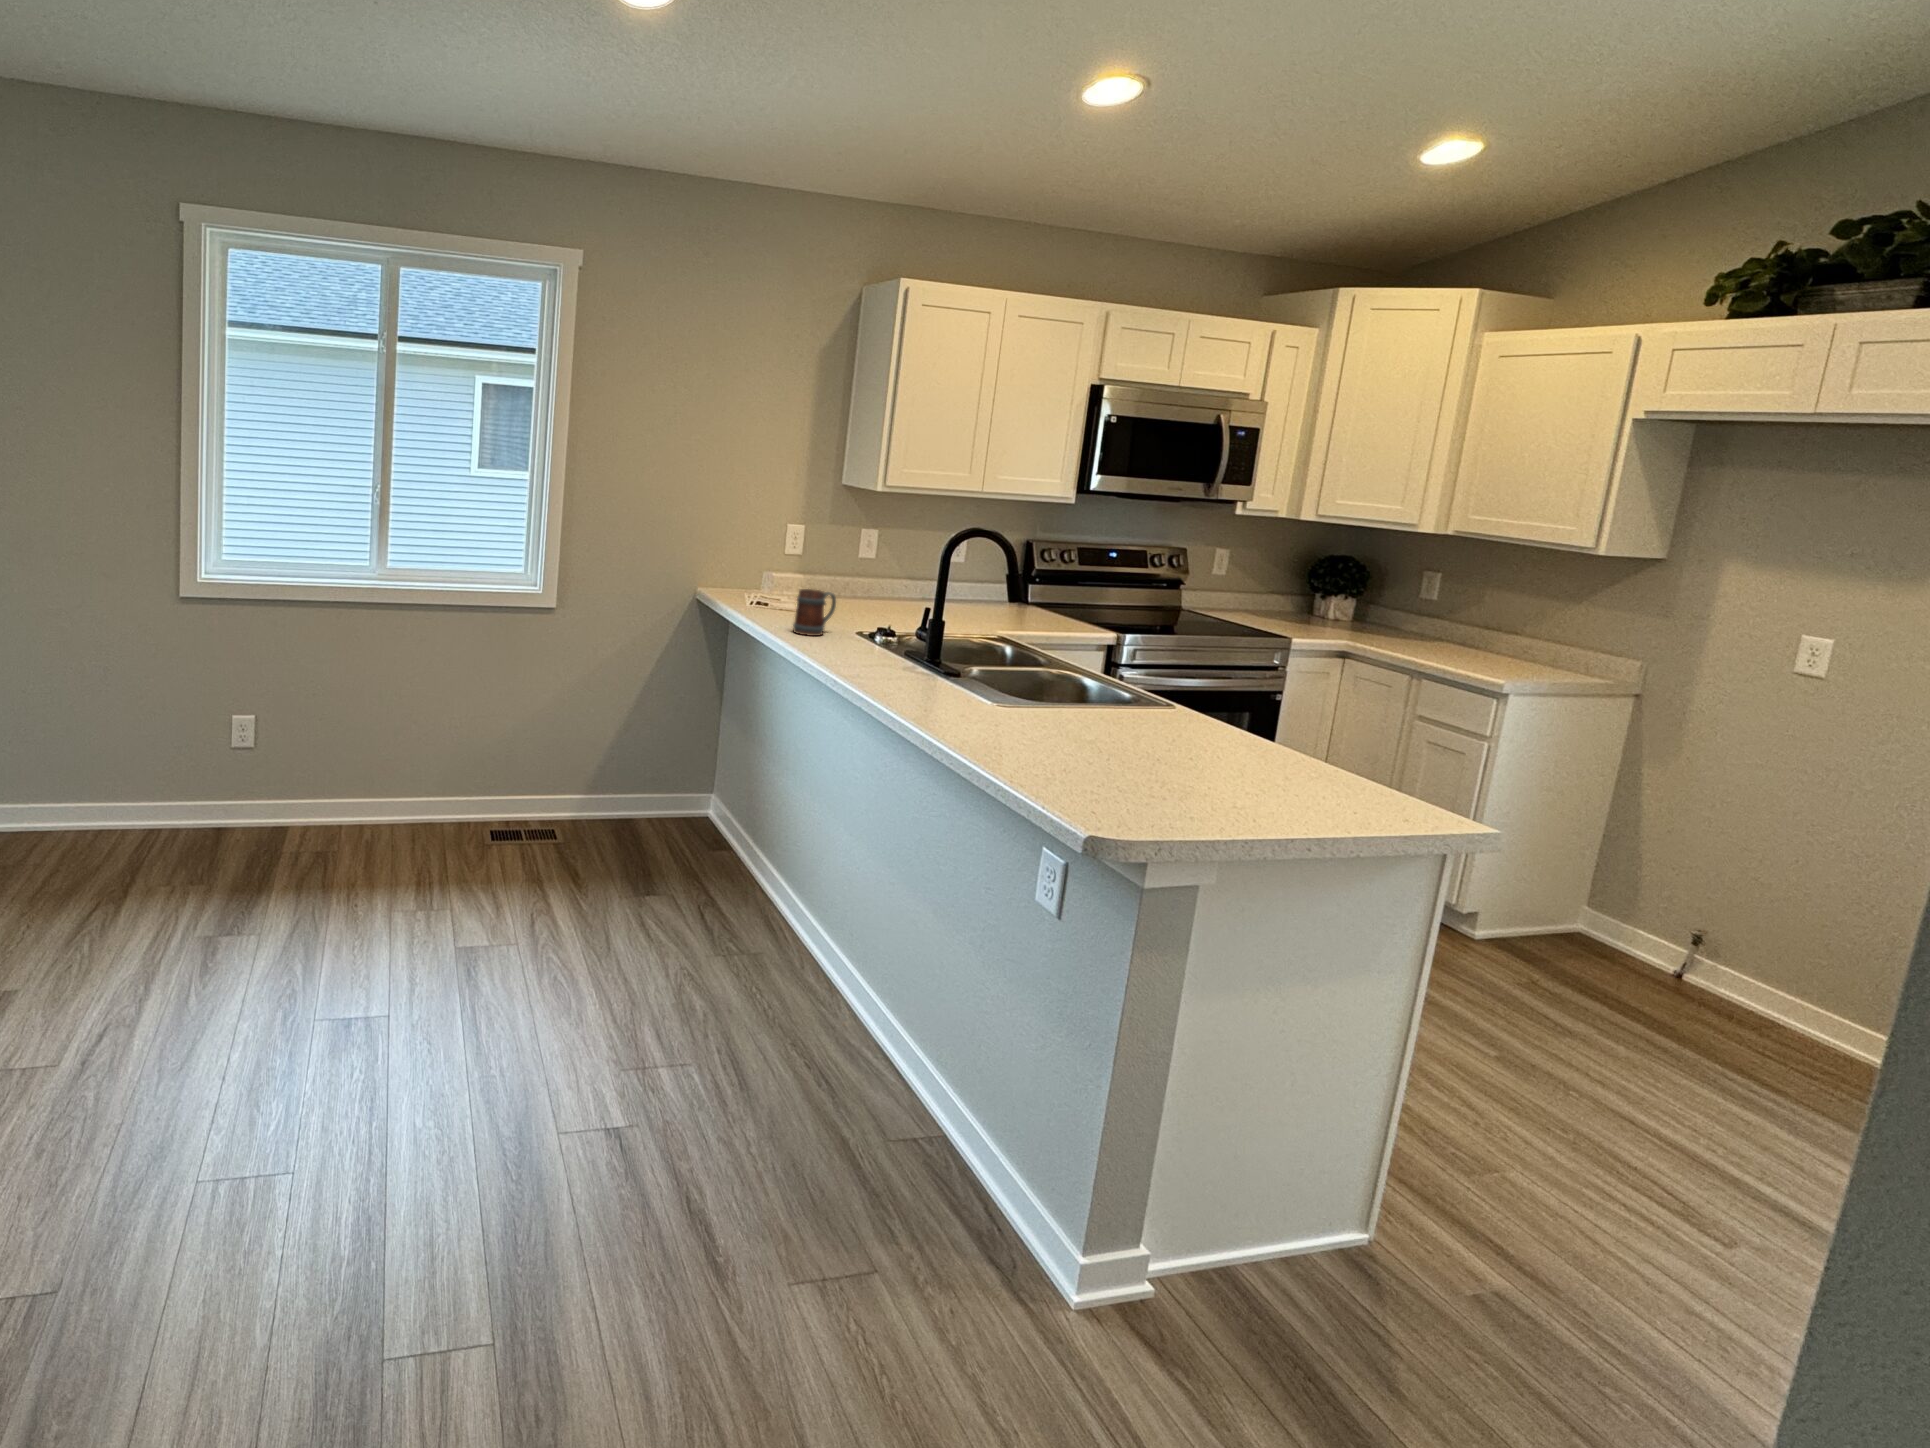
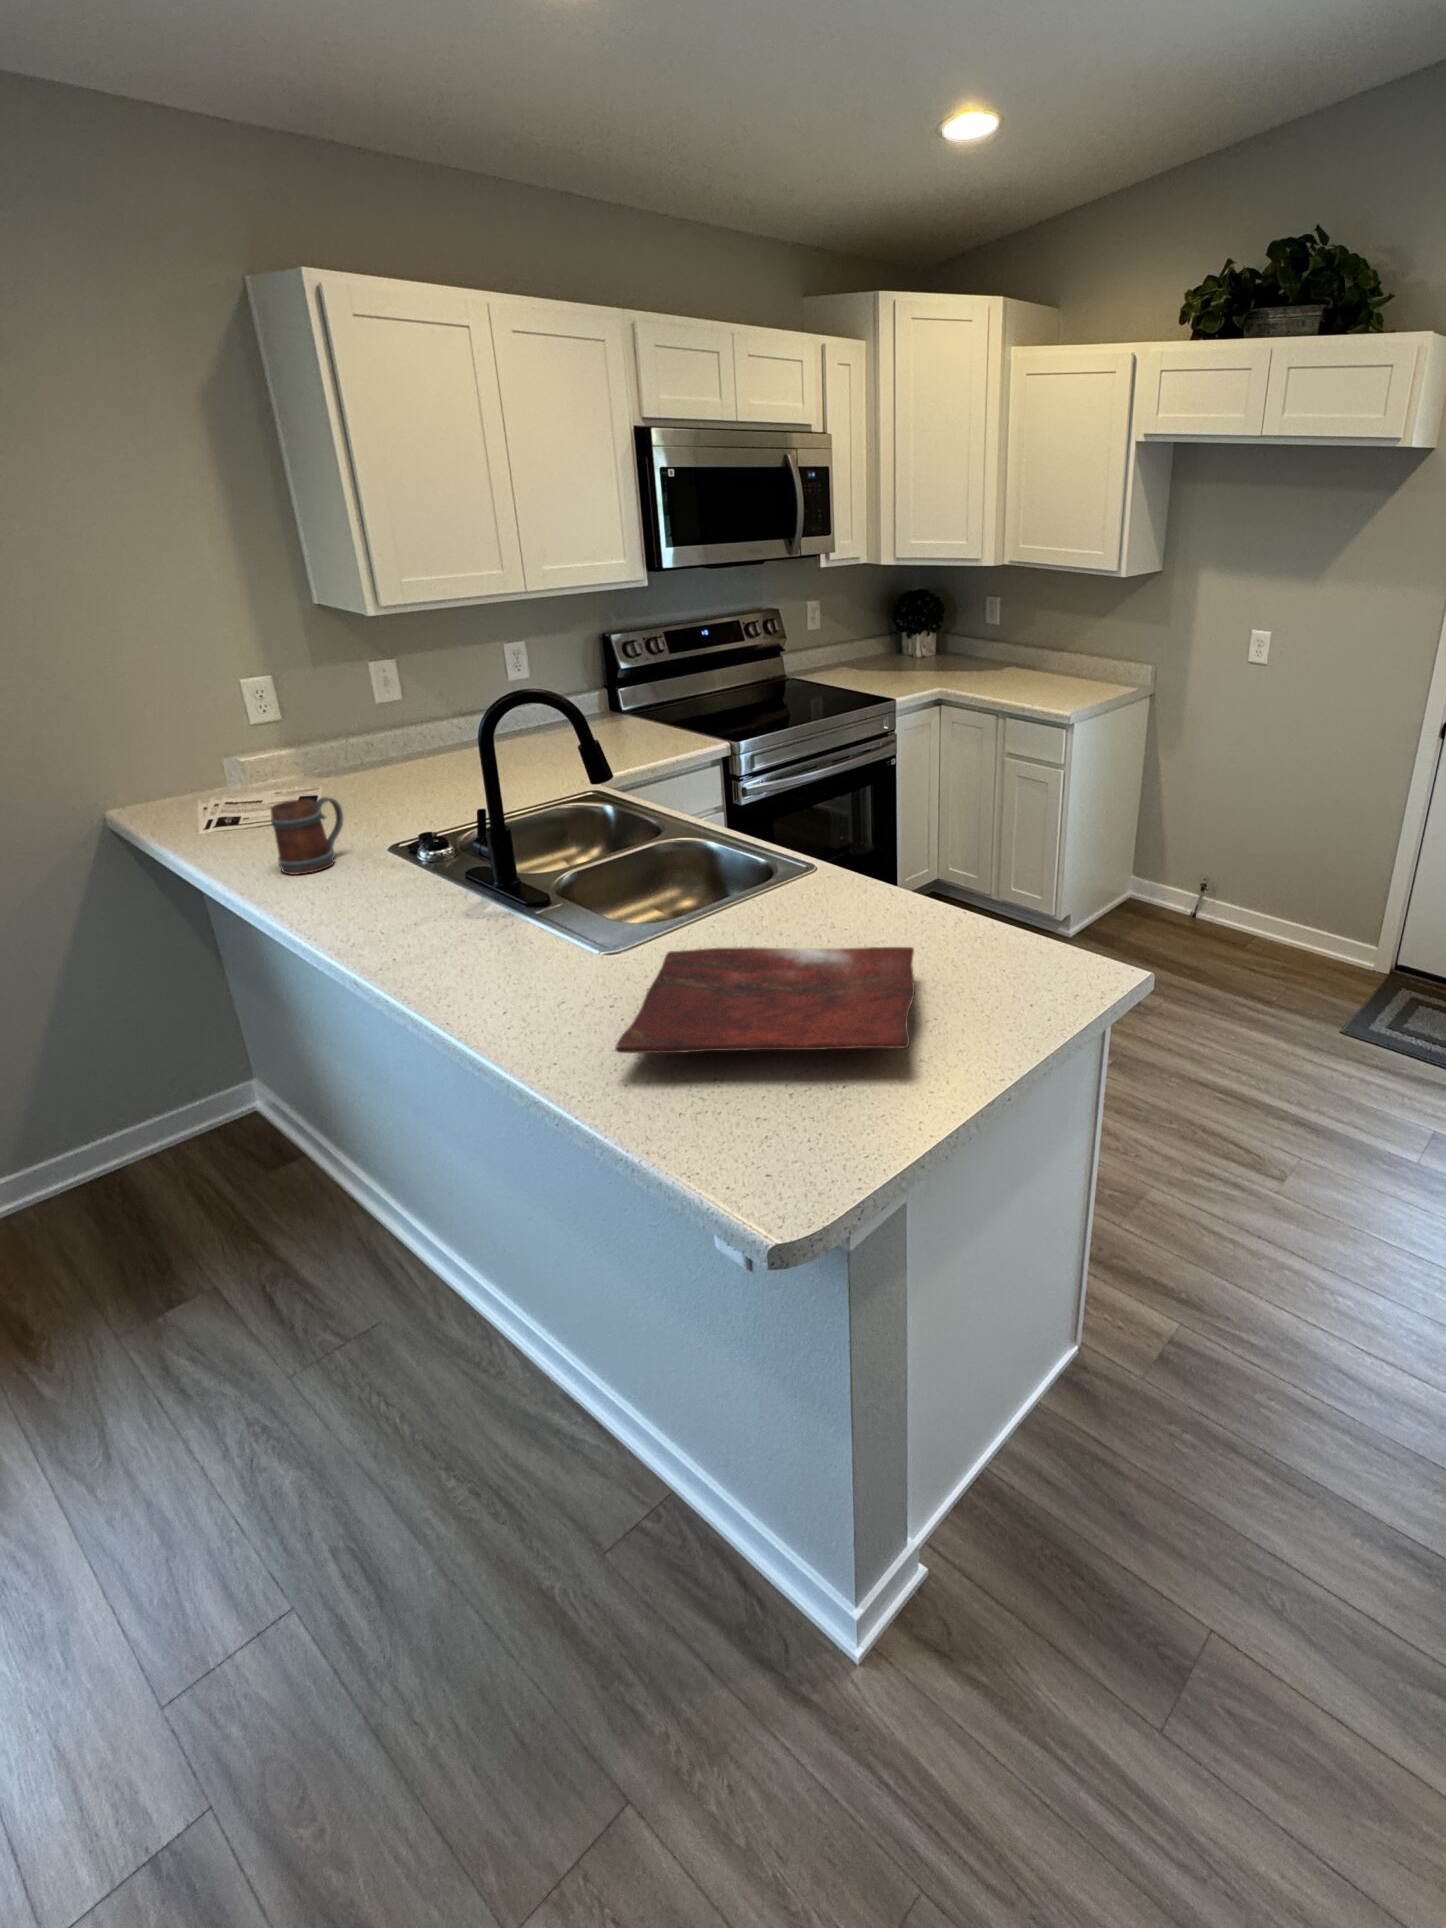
cutting board: none [1009,707,1266,792] -> present [615,947,915,1053]

